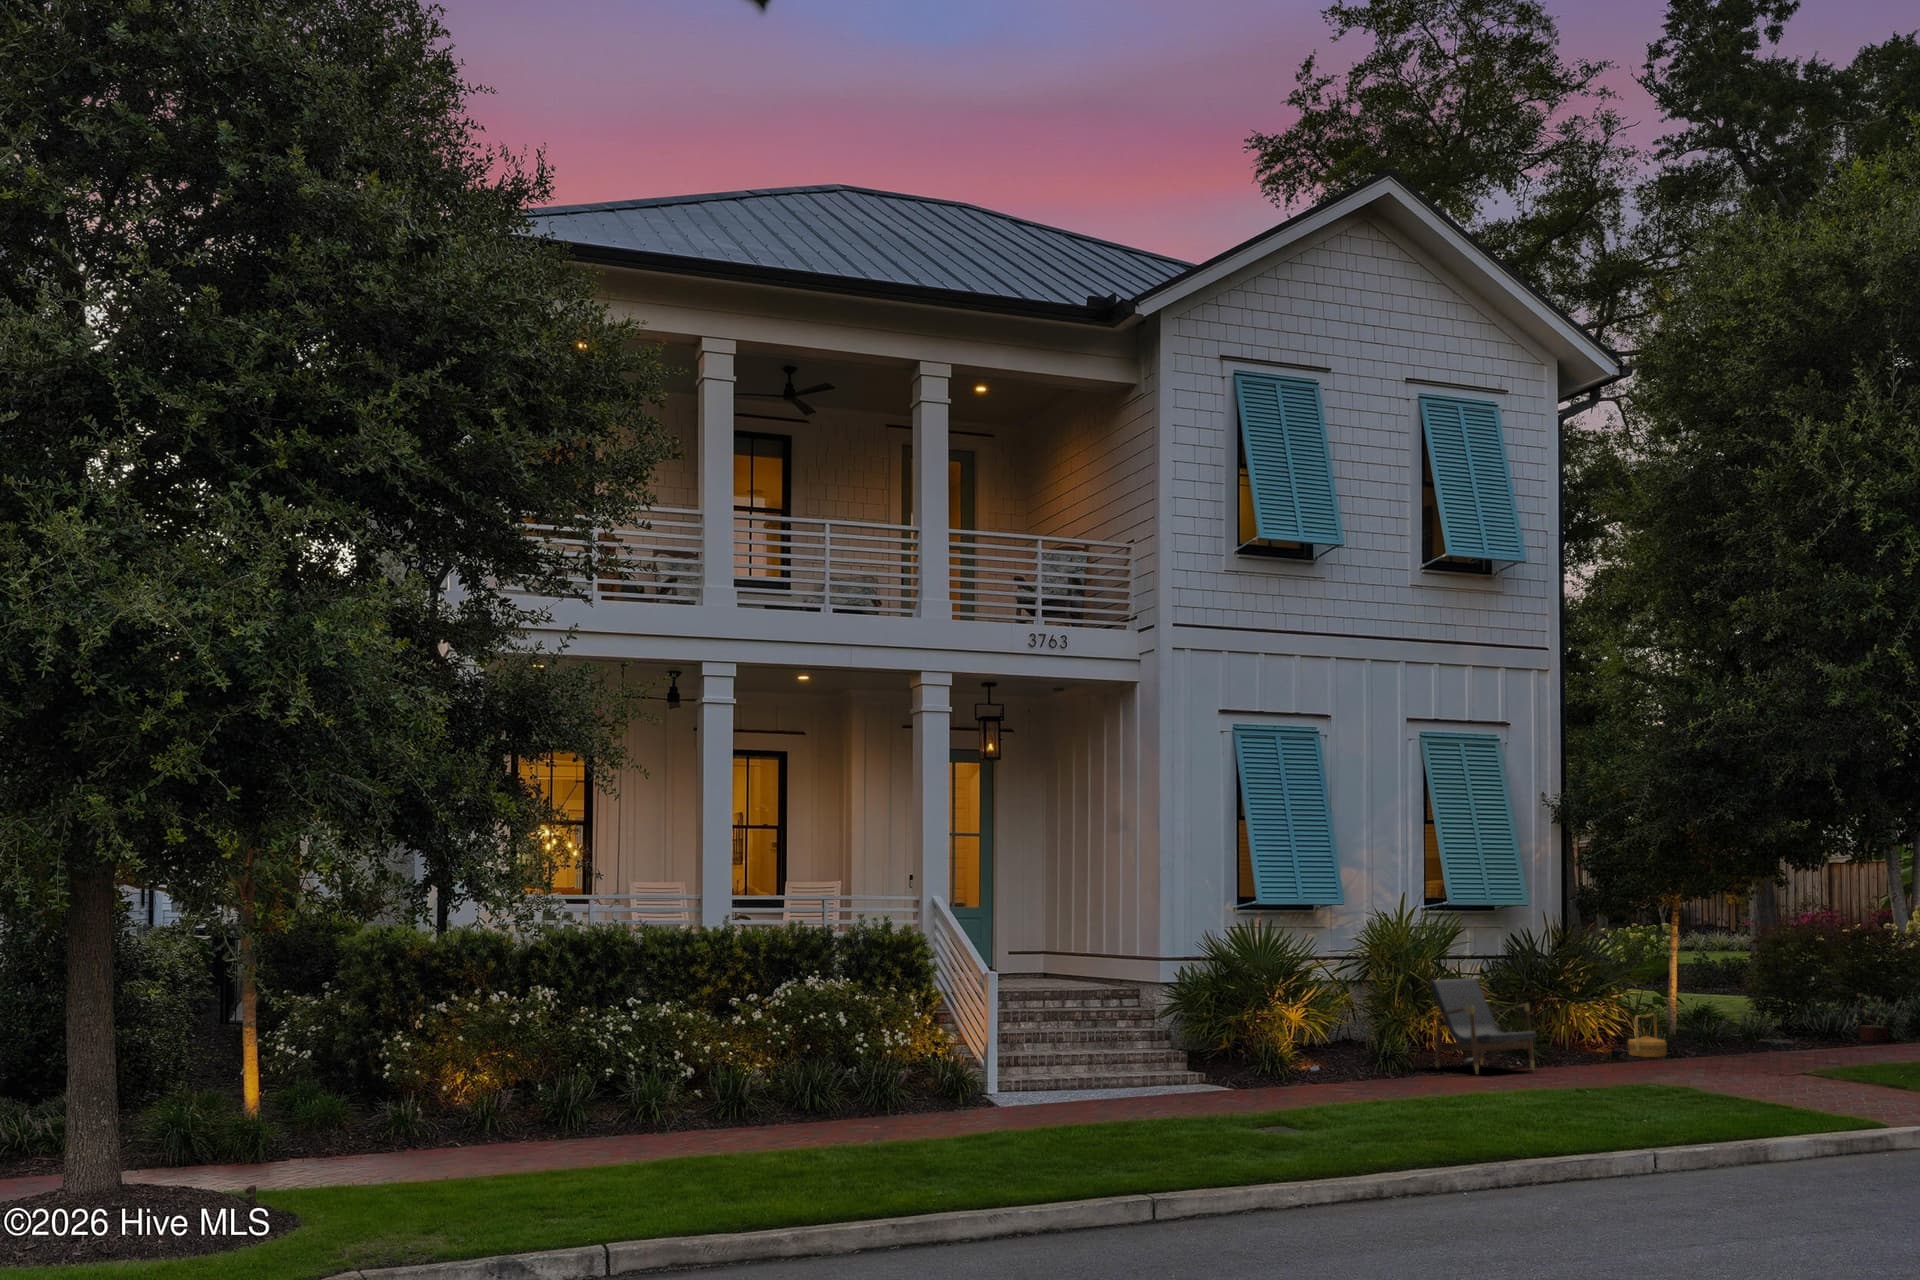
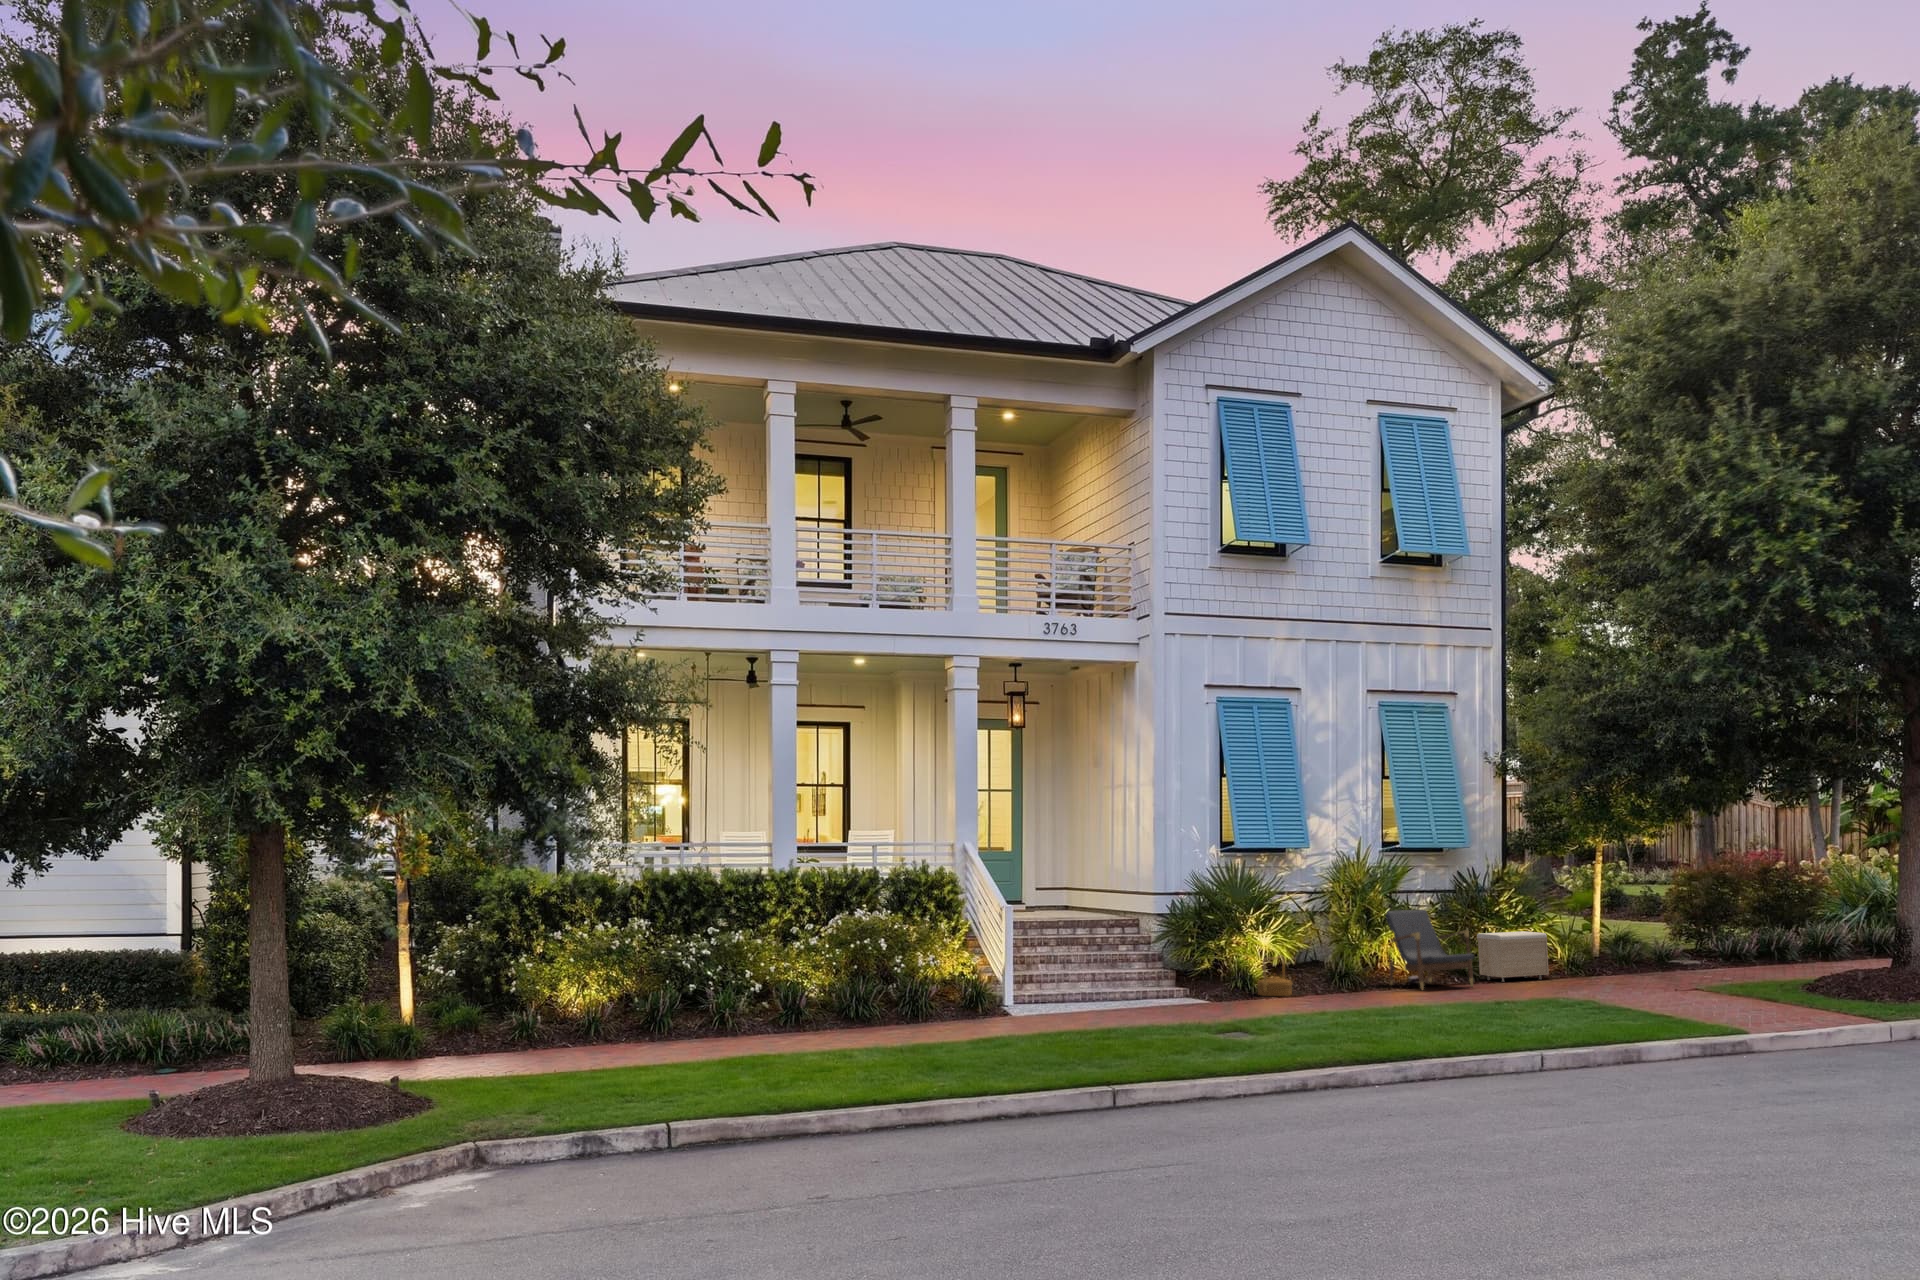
decorative plant: present [1854,993,1888,1042] -> none [1764,920,1796,963]
storage bench: none [1534,1004,1617,1064] -> present [1477,931,1549,982]
woven basket: present [1628,1014,1667,1057] -> present [1258,956,1292,996]

